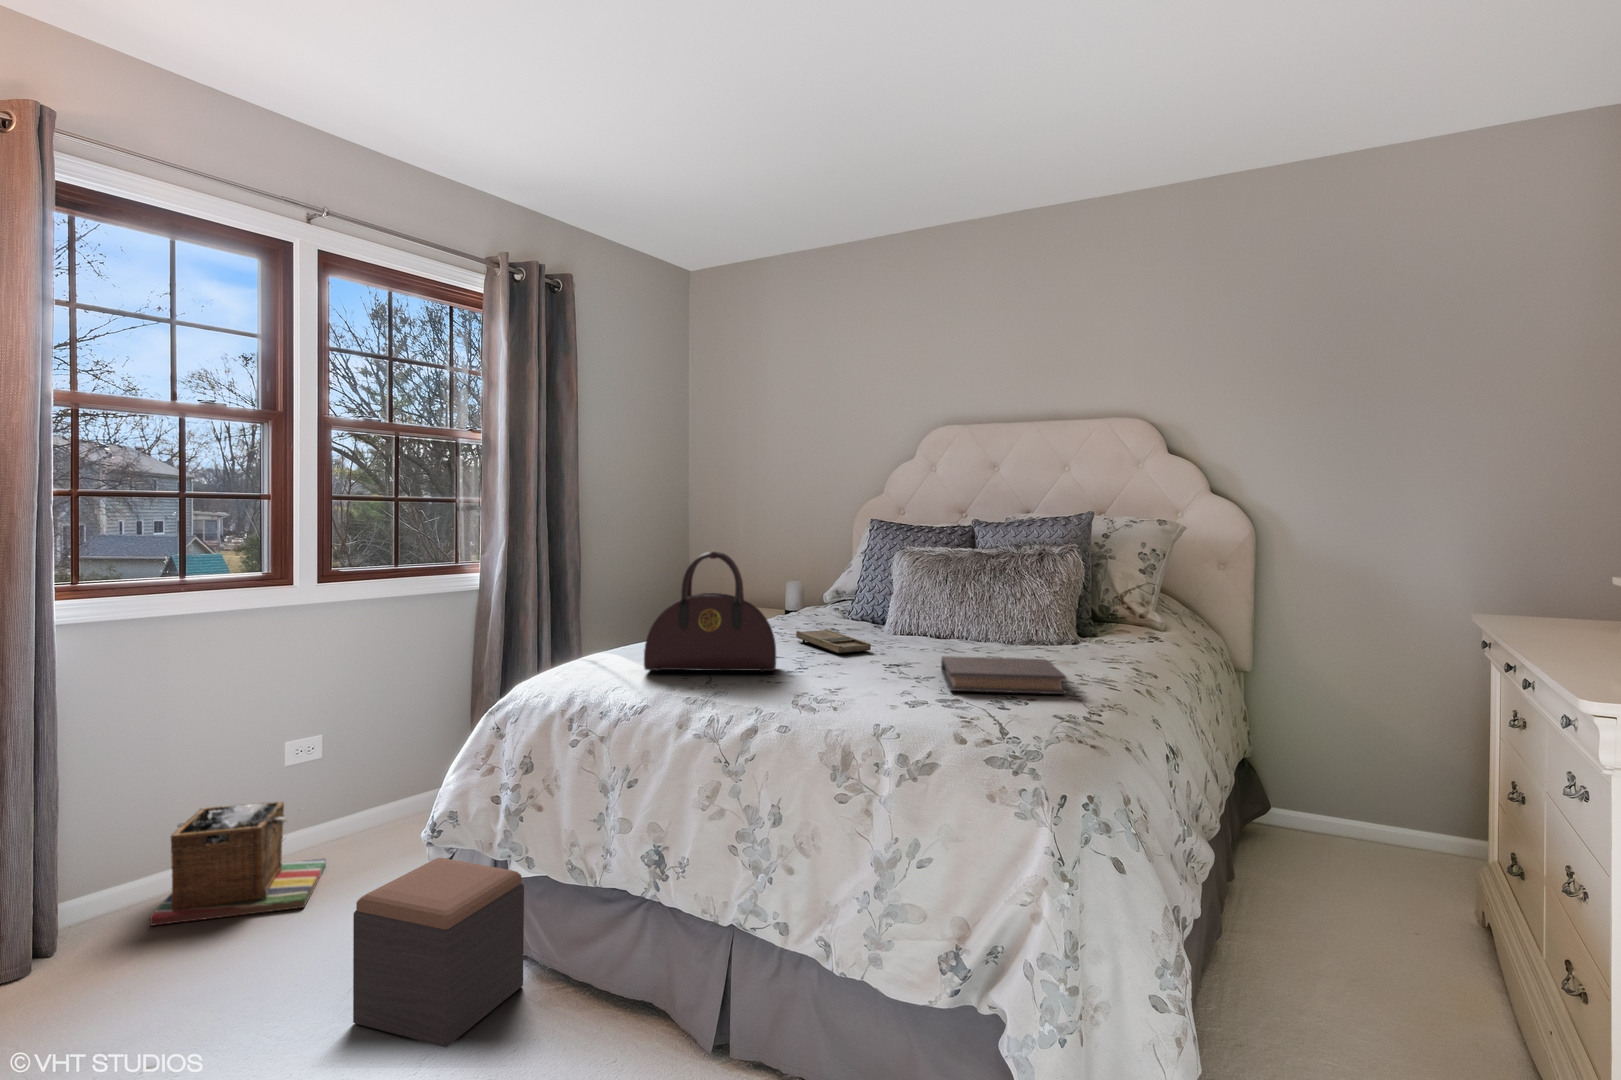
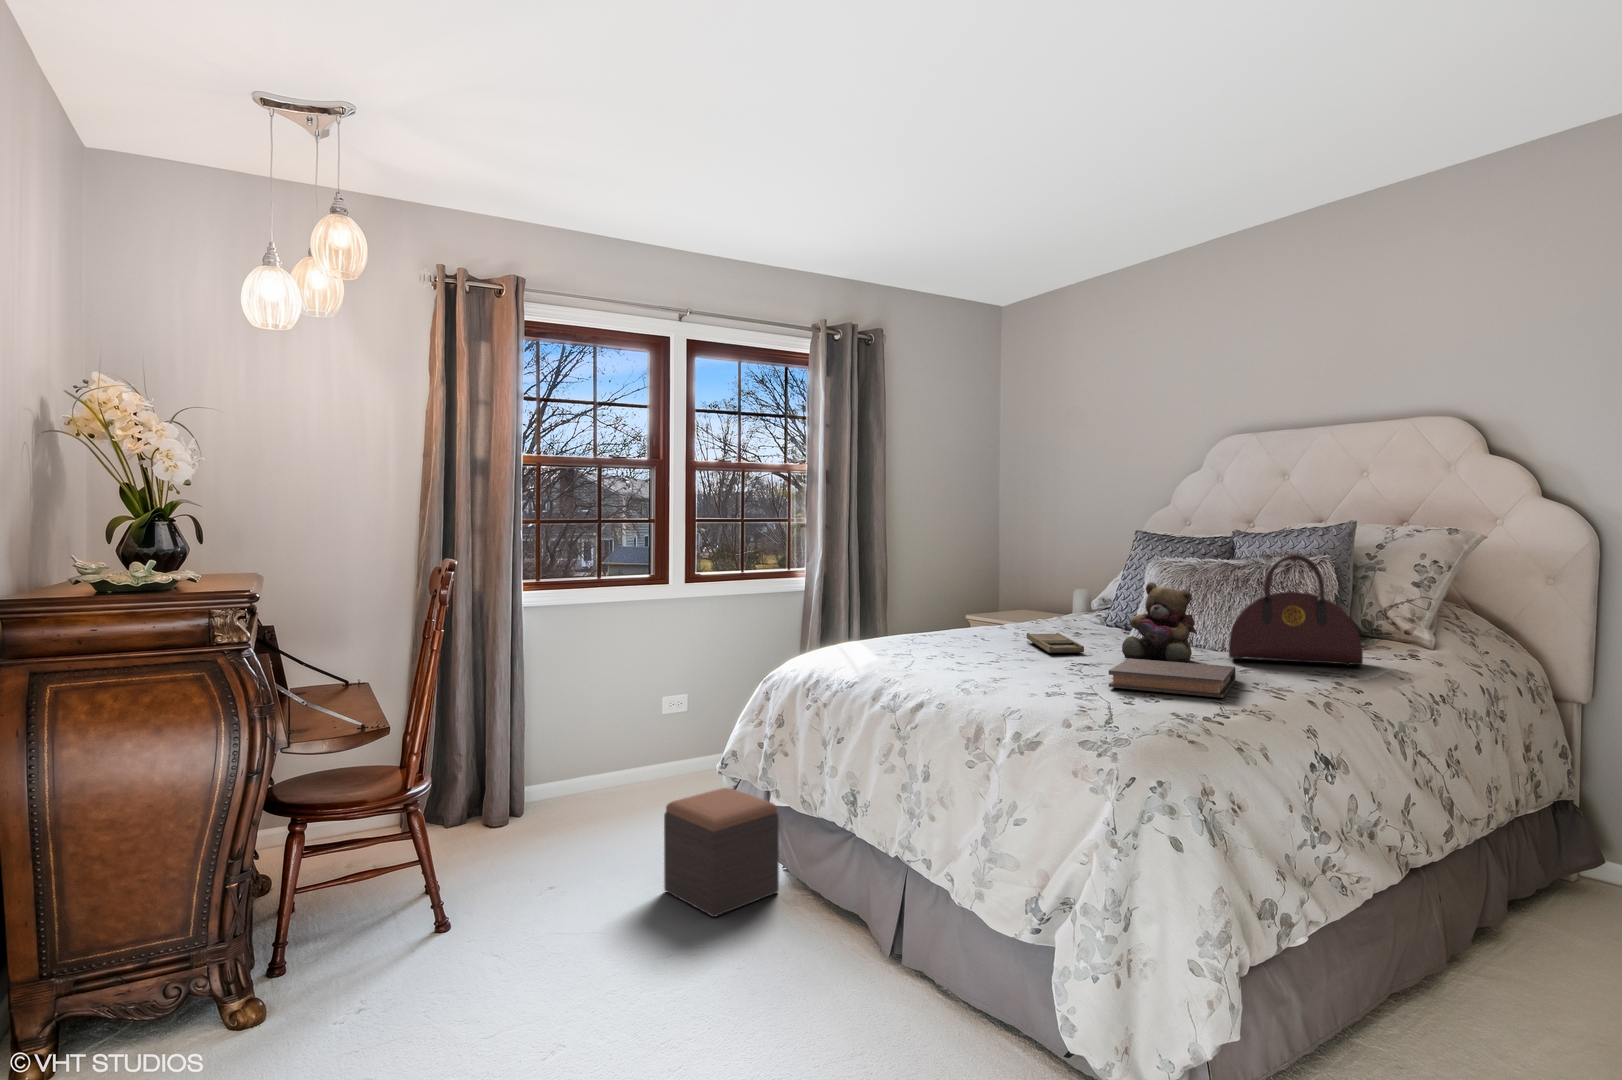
handbag: present [644,551,776,672] -> present [1229,554,1363,666]
teddy bear: none [914,574,987,659] -> present [1122,582,1197,663]
laundry basket: present [150,802,326,926] -> none [573,740,684,818]

